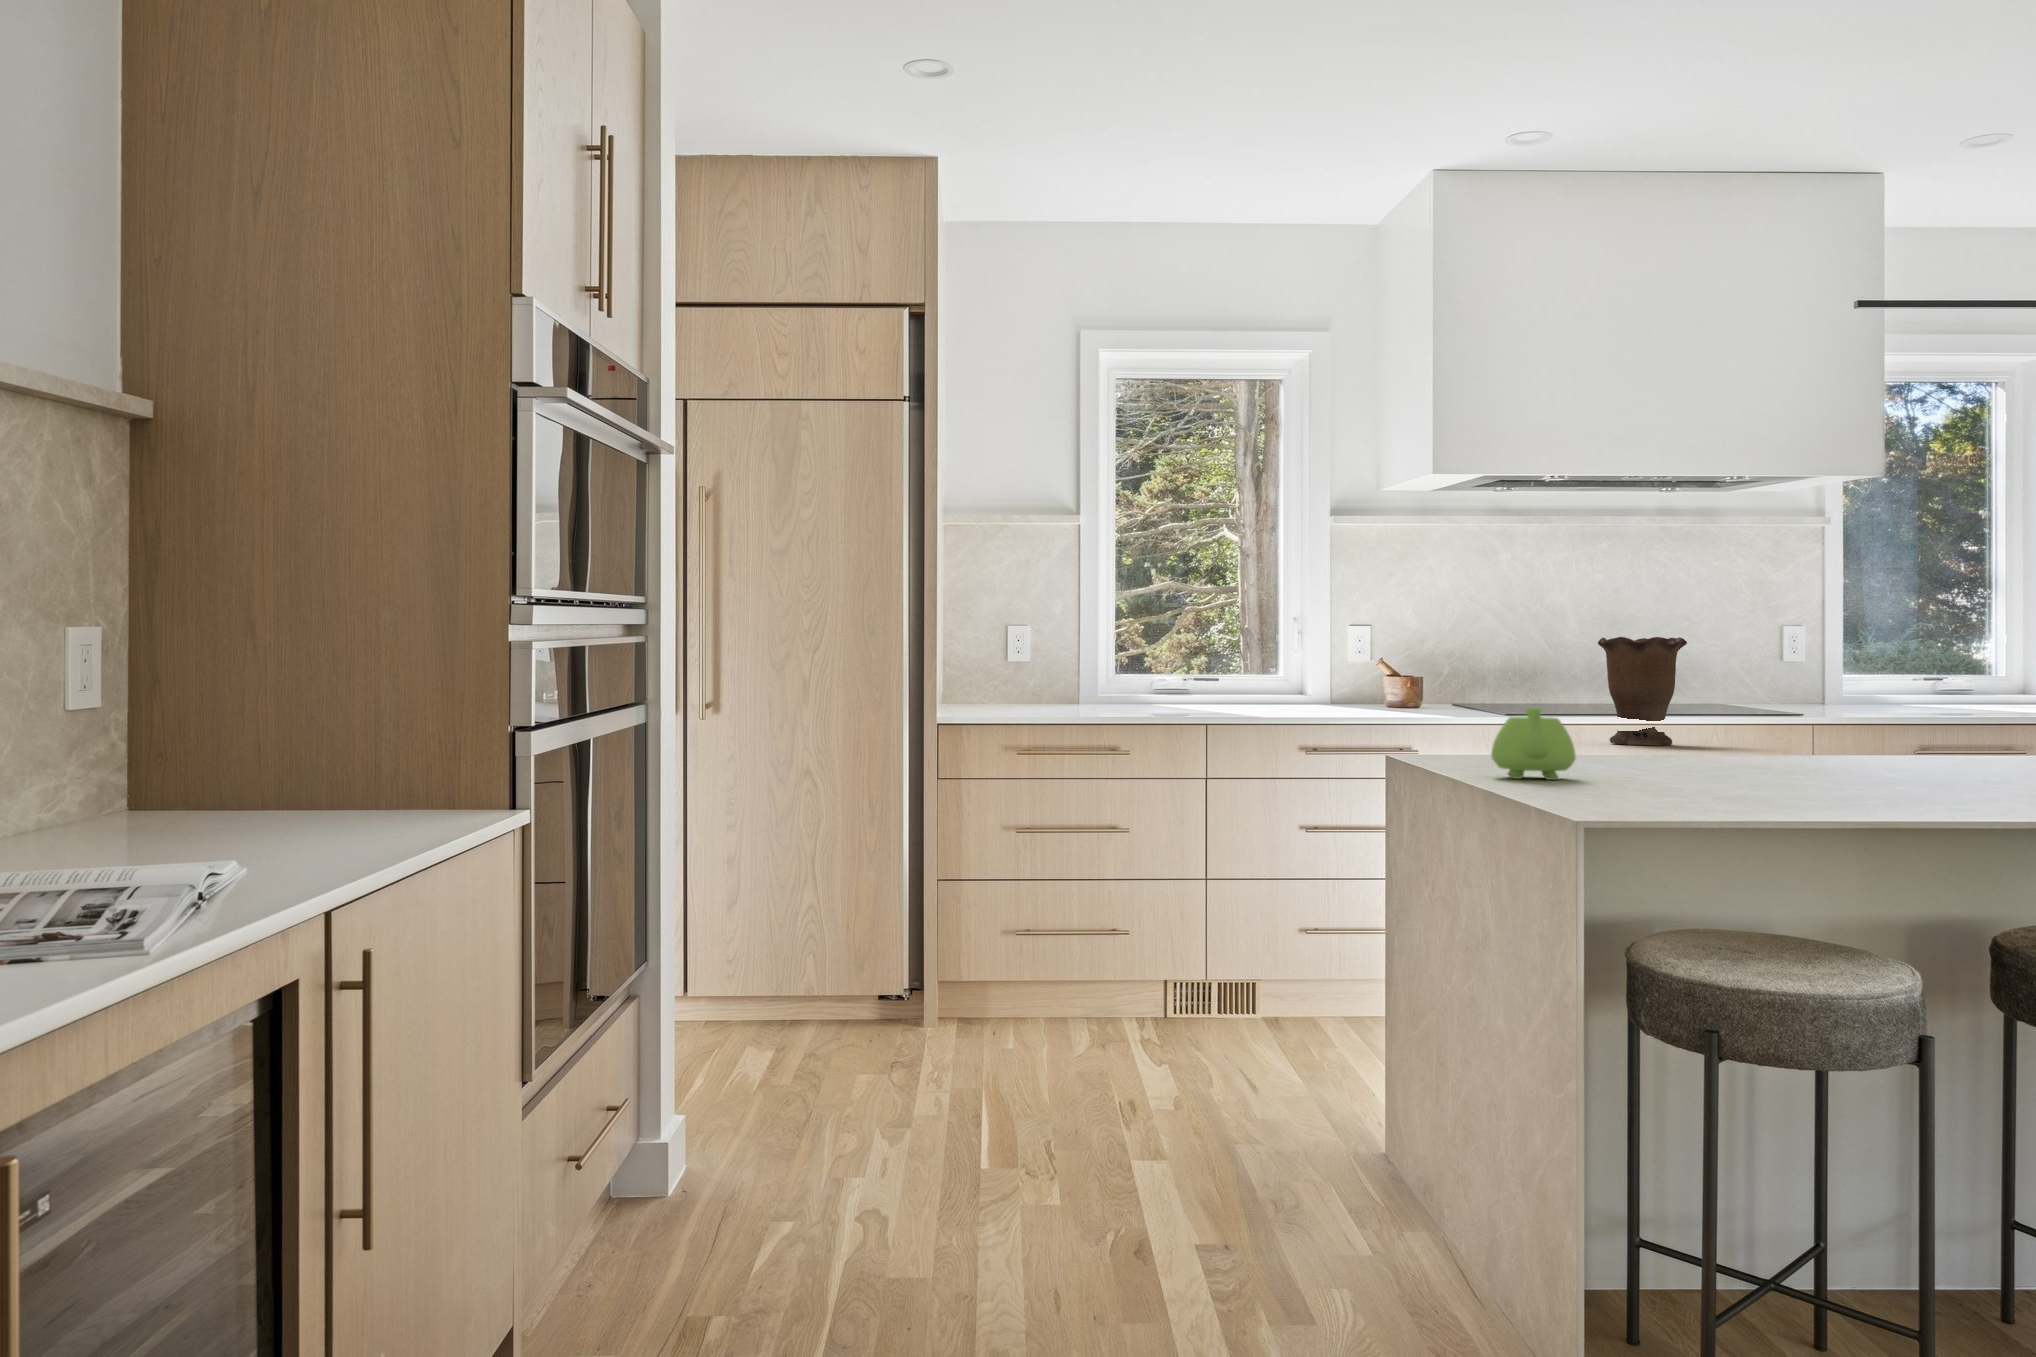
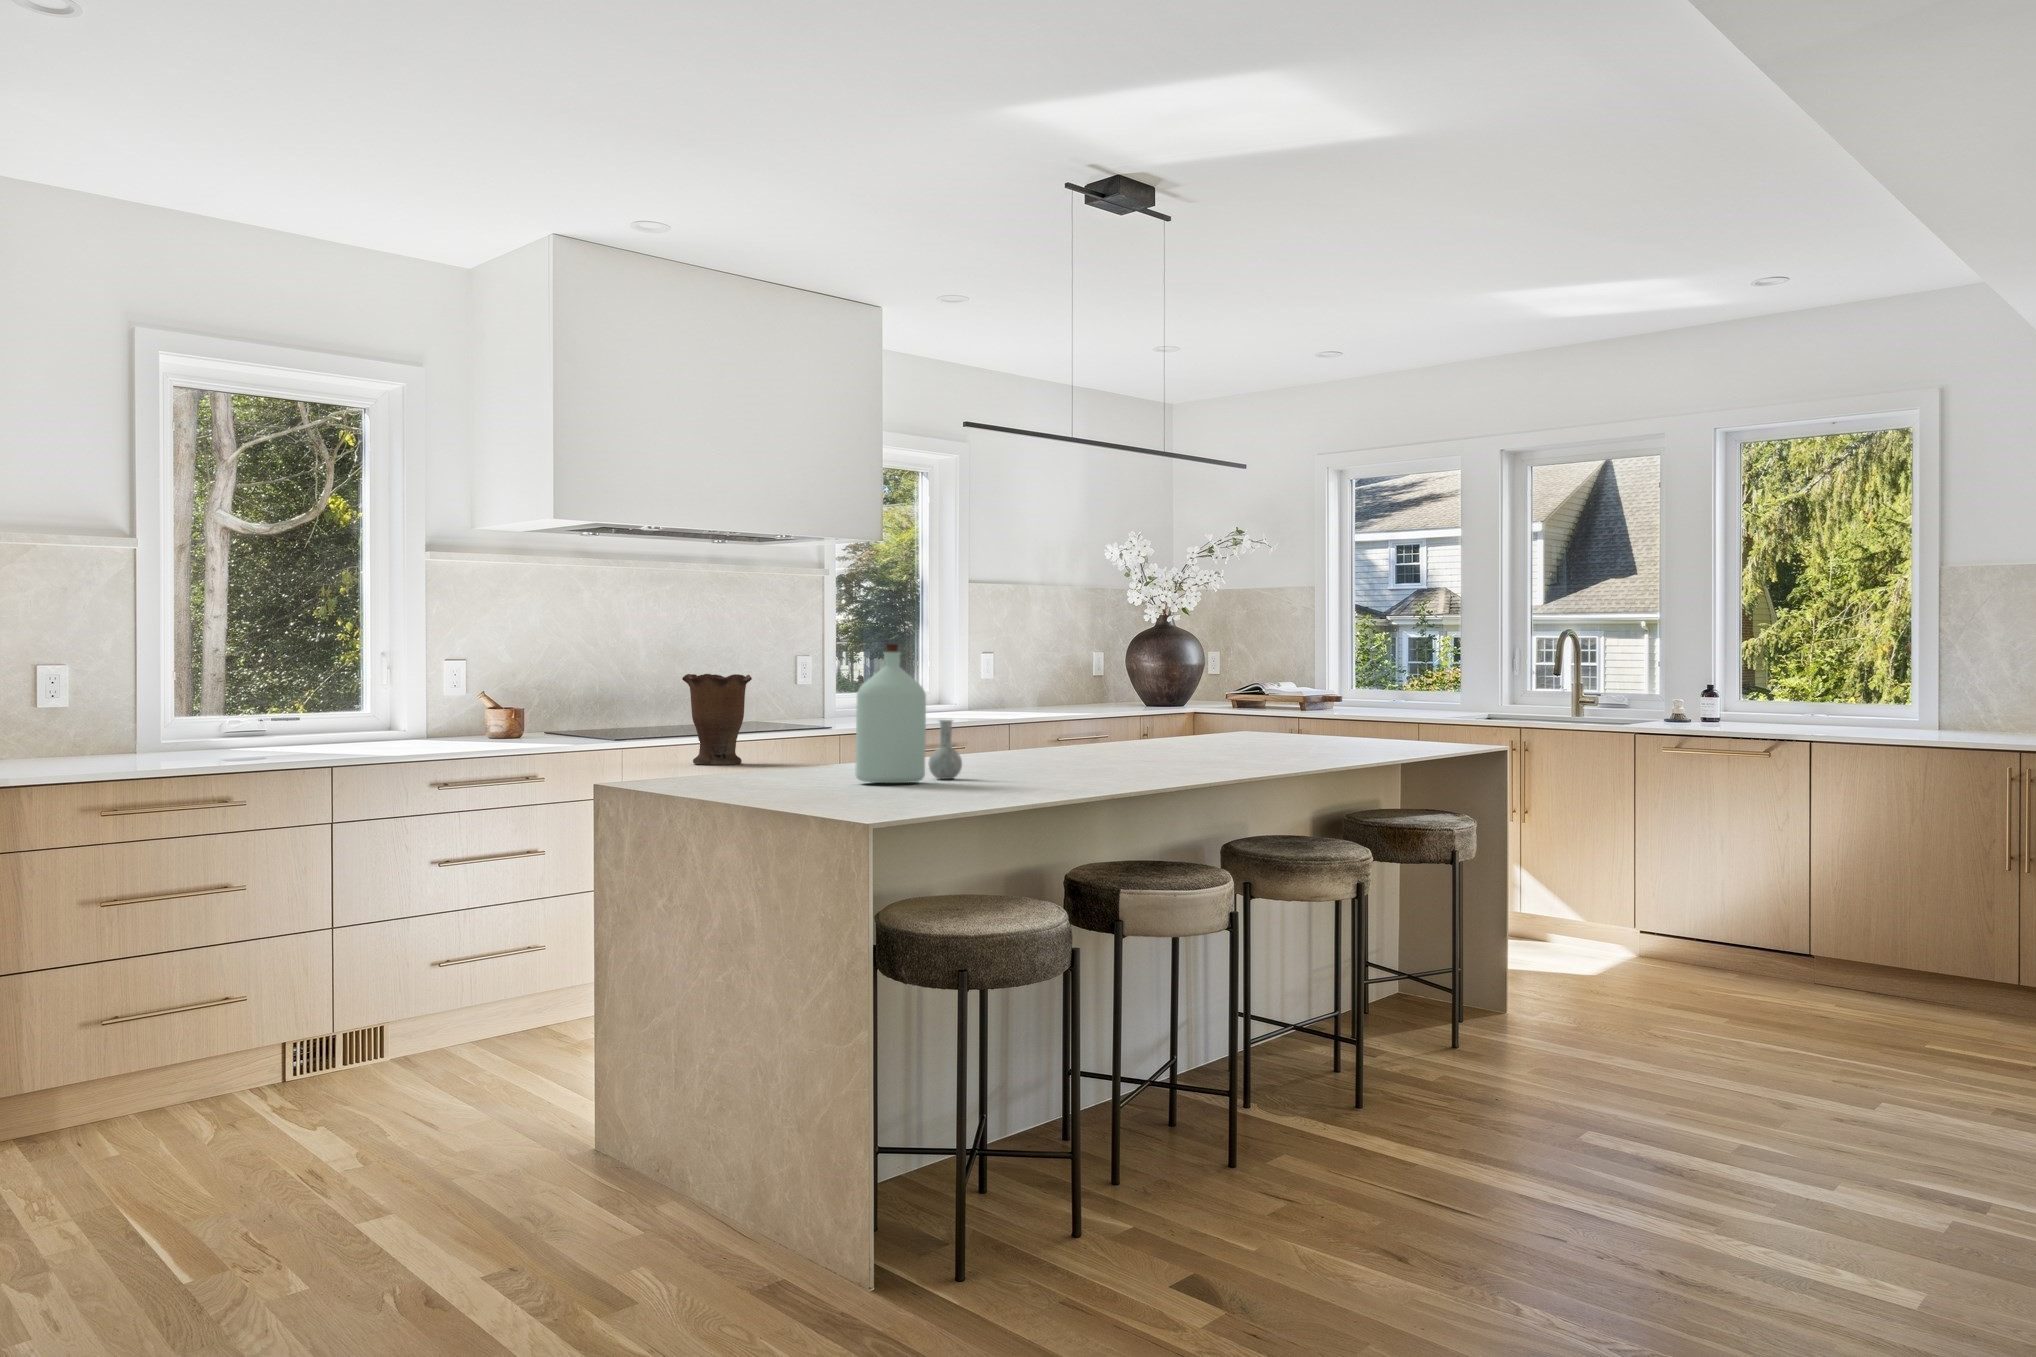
bottle: none [1705,586,1894,773] -> present [855,644,962,783]
teapot: present [1491,708,1576,780] -> none [743,740,808,799]

